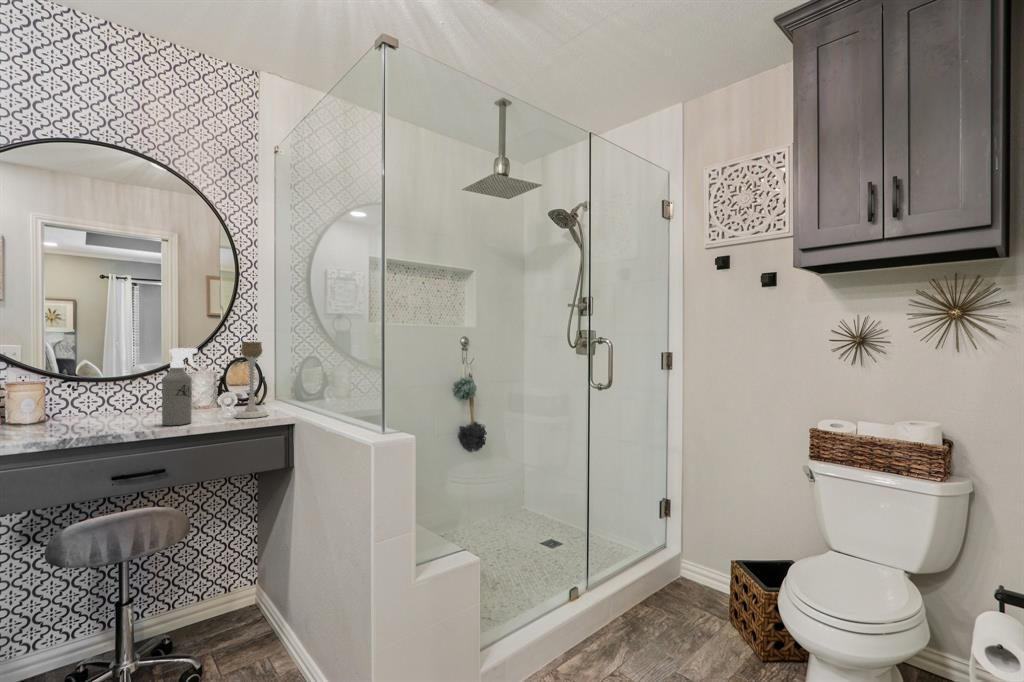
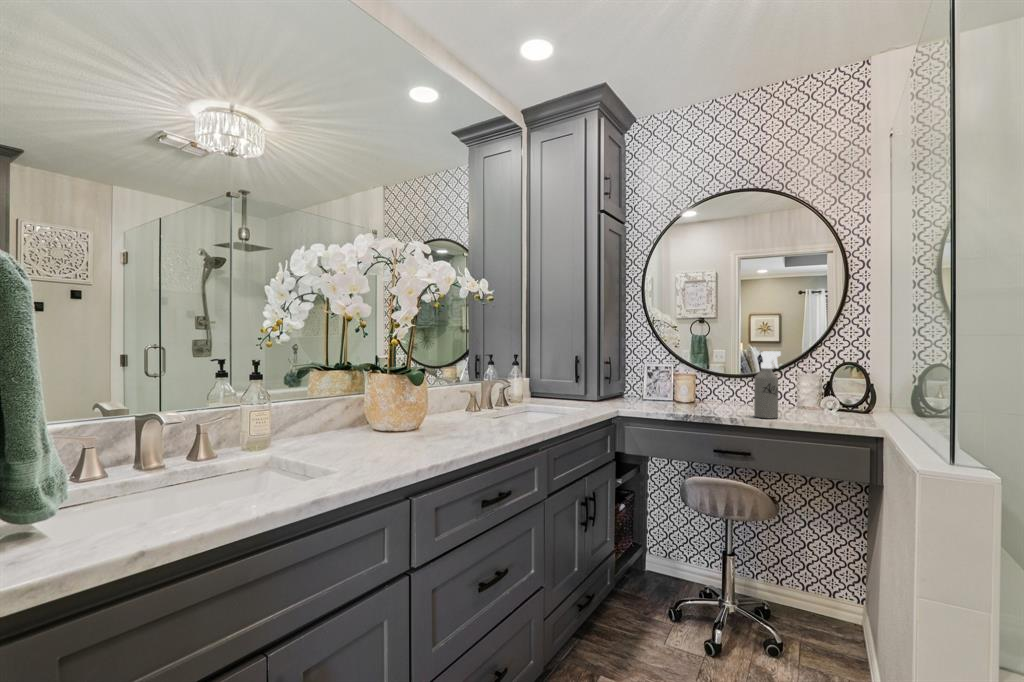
candle holder: present [234,342,268,418] -> none [819,346,857,424]

